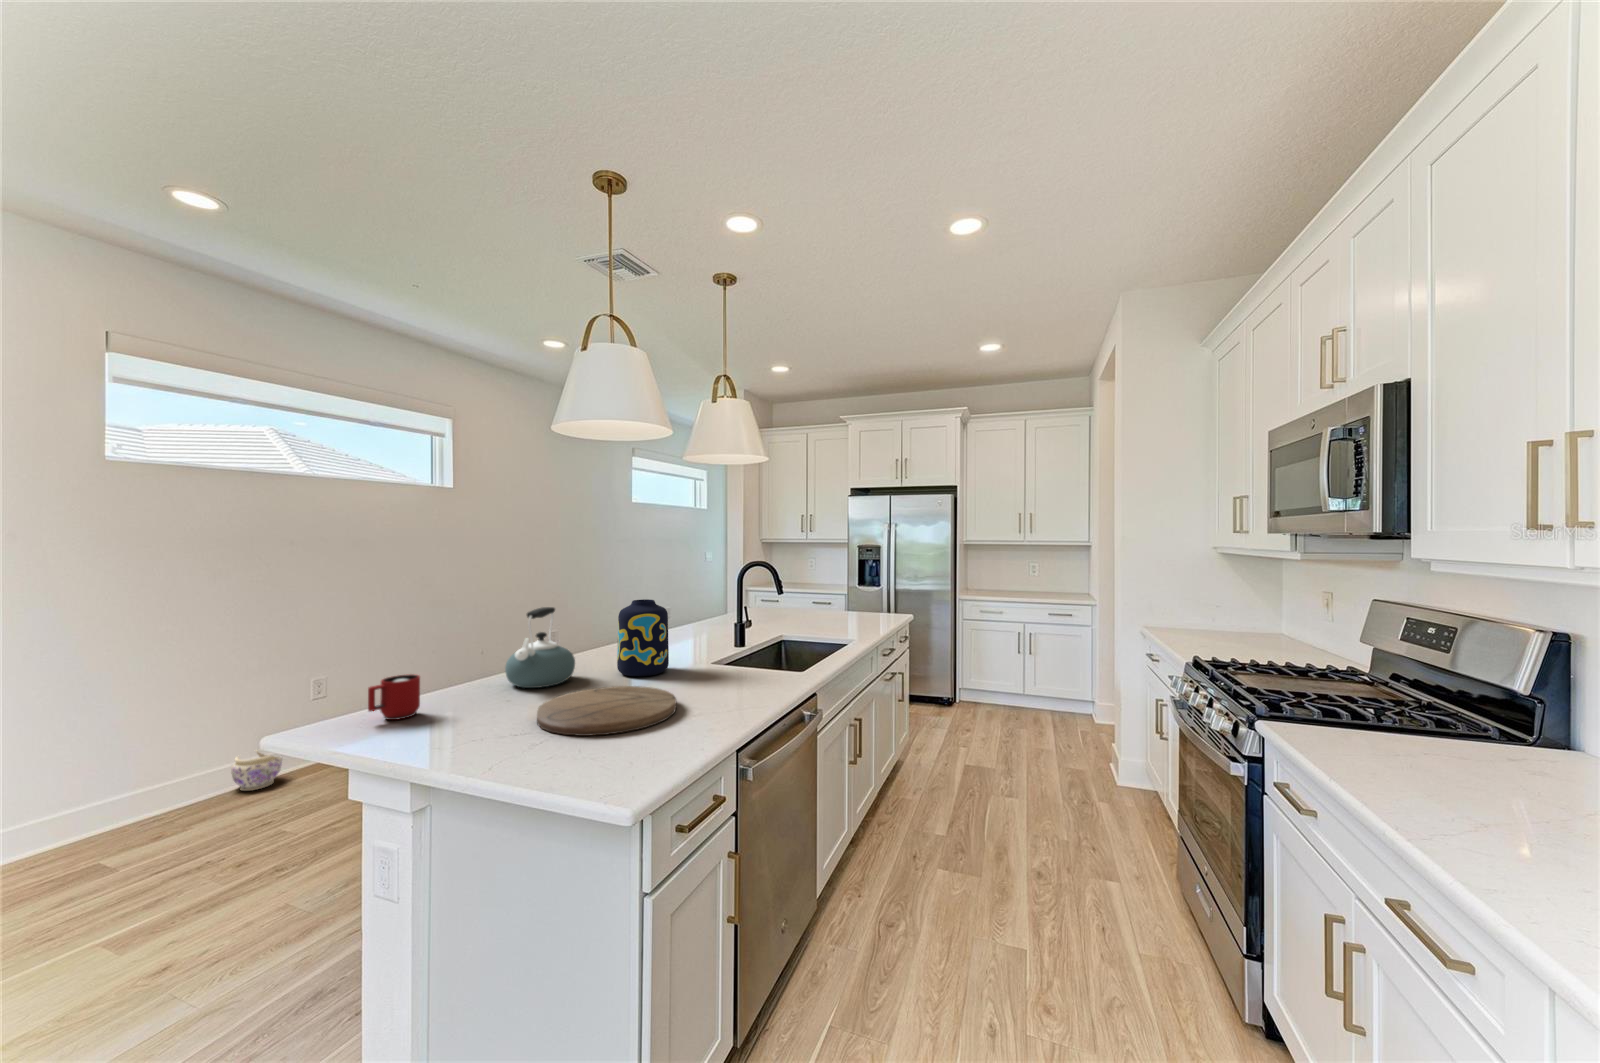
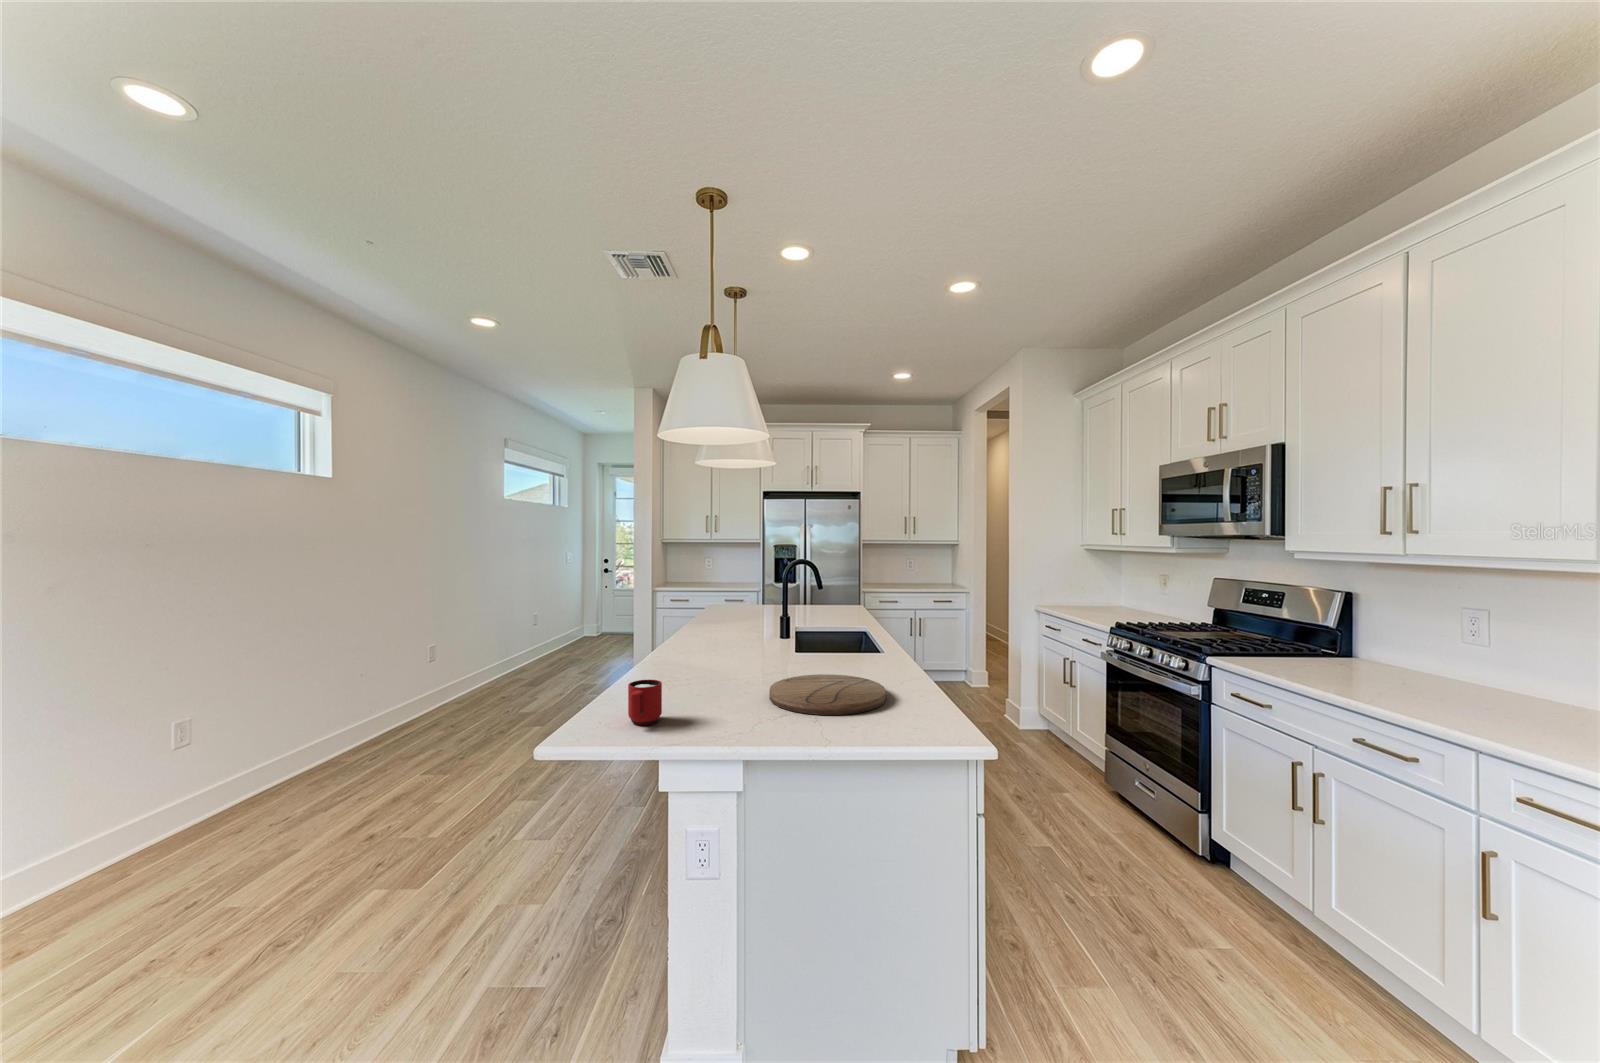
vase: present [617,599,669,676] -> none [744,599,789,669]
kettle: present [505,607,575,688] -> none [665,610,727,688]
planter: present [231,751,282,791] -> none [75,823,154,886]

